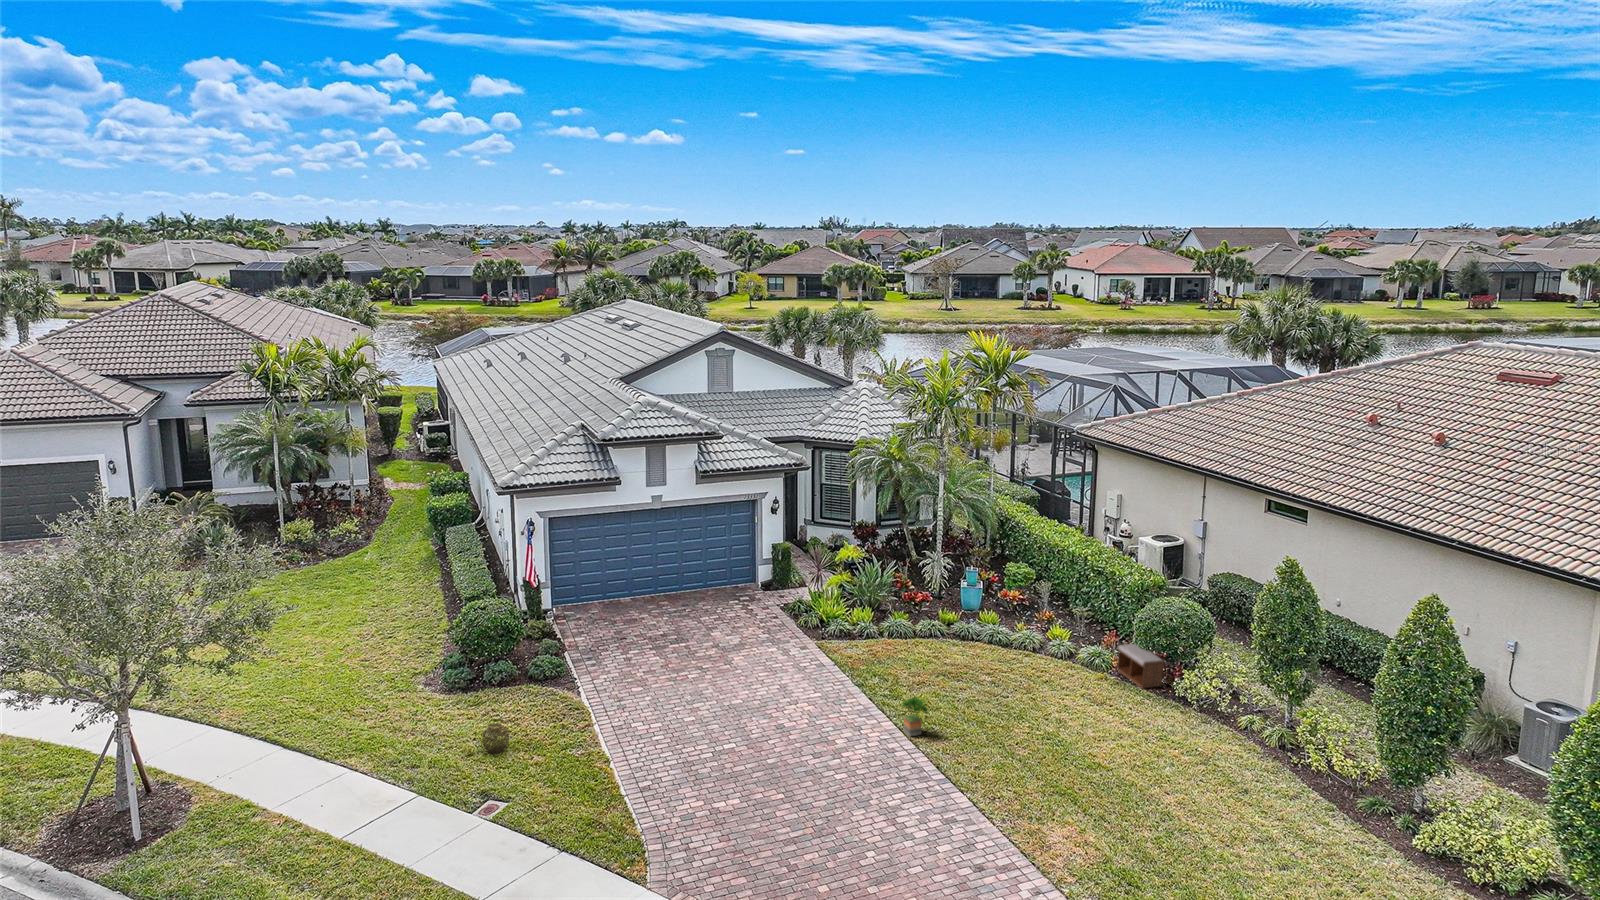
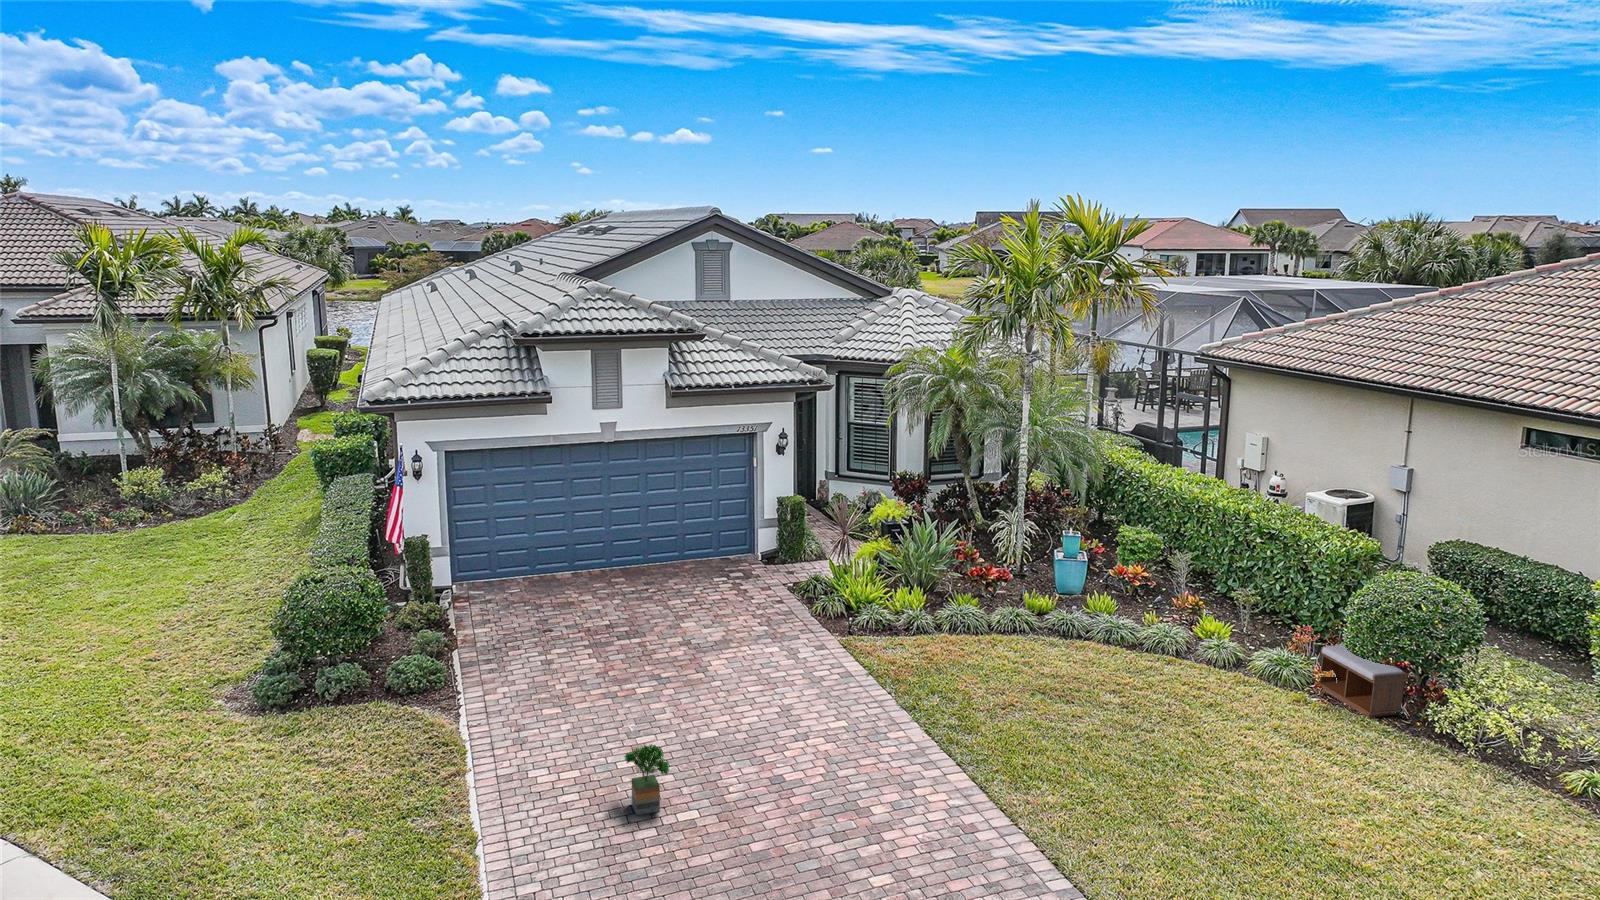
potted tree: present [902,698,928,736] -> present [625,744,669,815]
woven basket: present [482,723,509,754] -> none [253,772,303,826]

